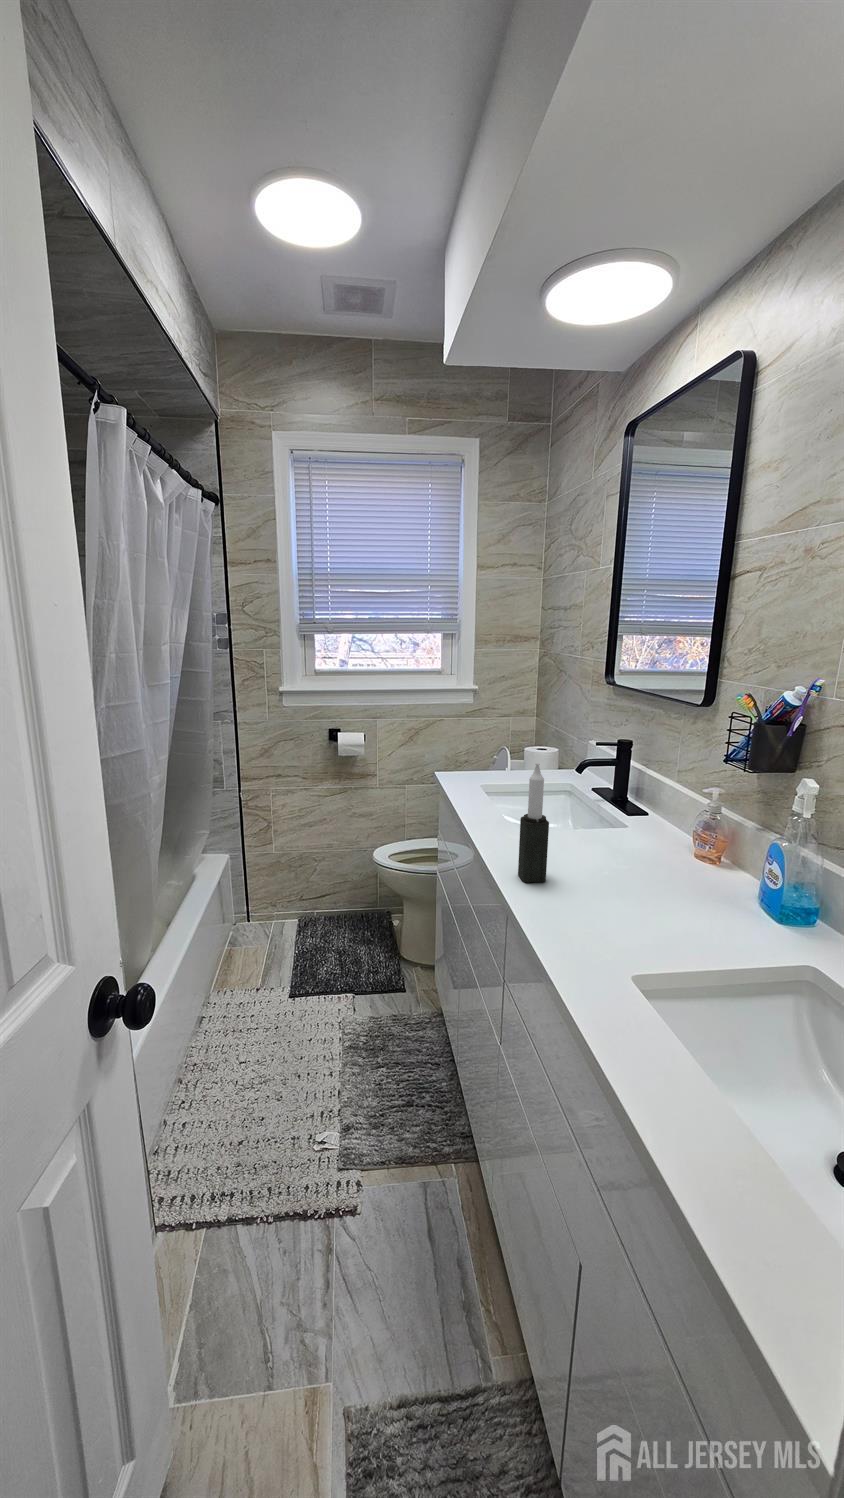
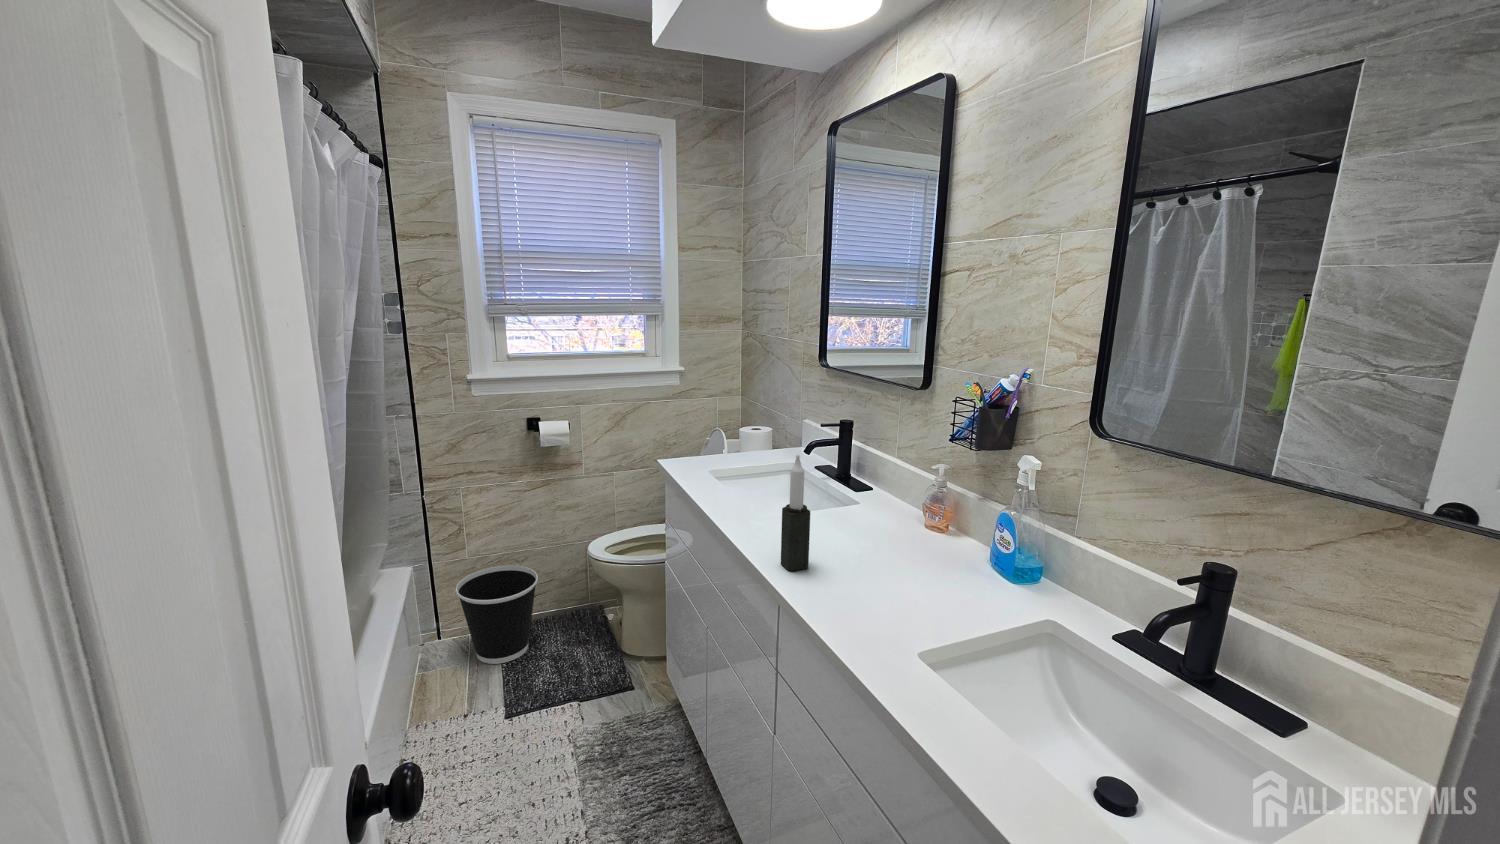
wastebasket: none [260,861,331,948] -> present [456,566,538,664]

